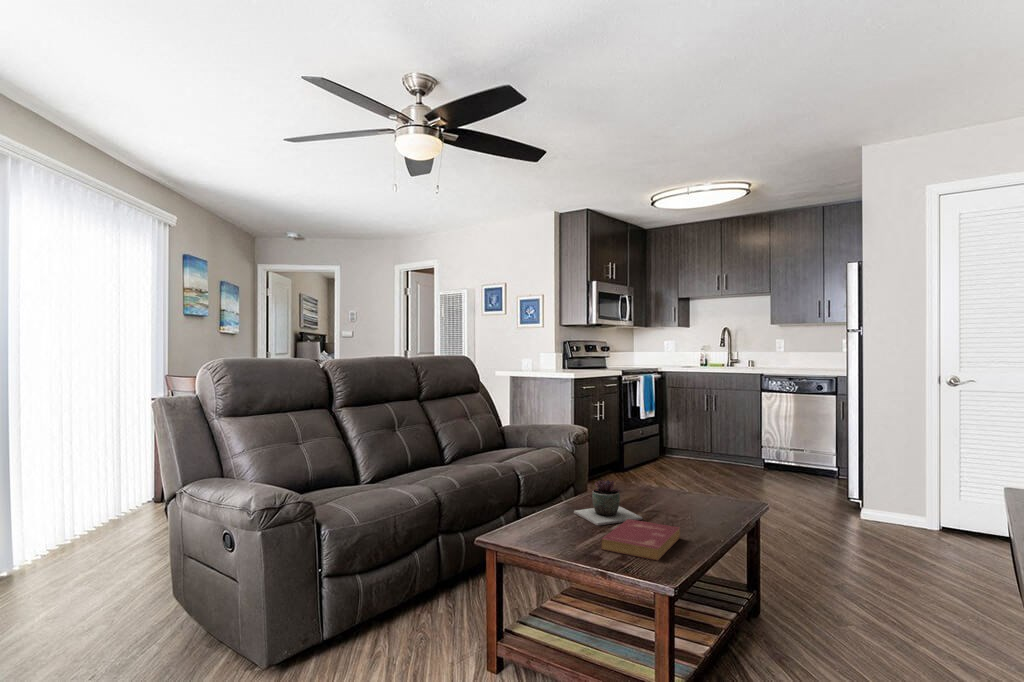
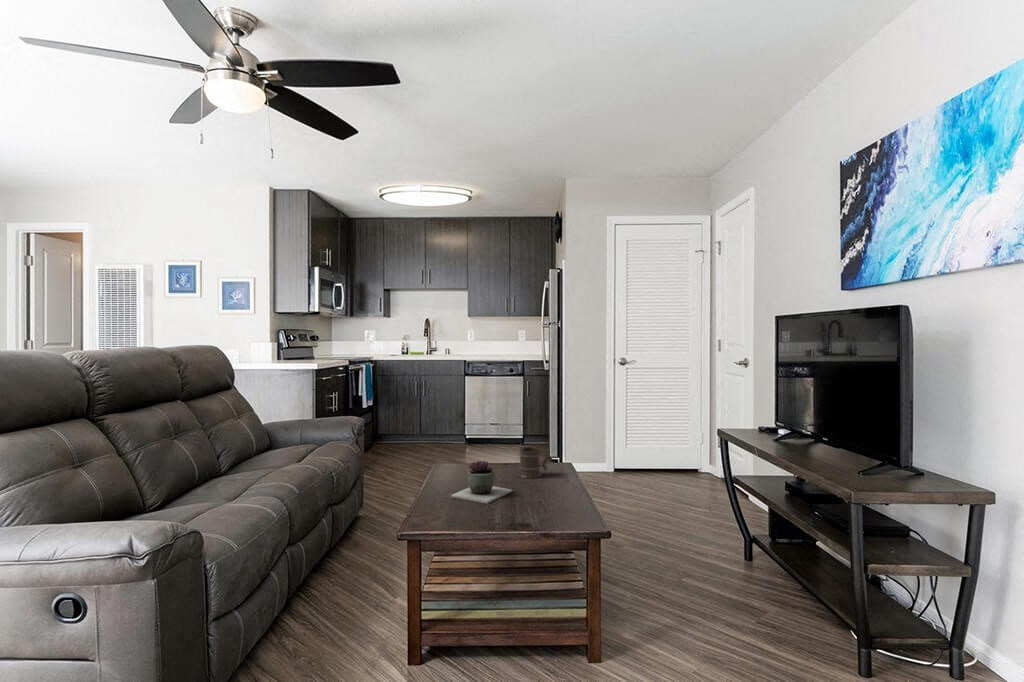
mug: none [677,473,718,511] -> present [518,447,550,478]
book: present [601,519,680,561] -> none [516,491,576,521]

